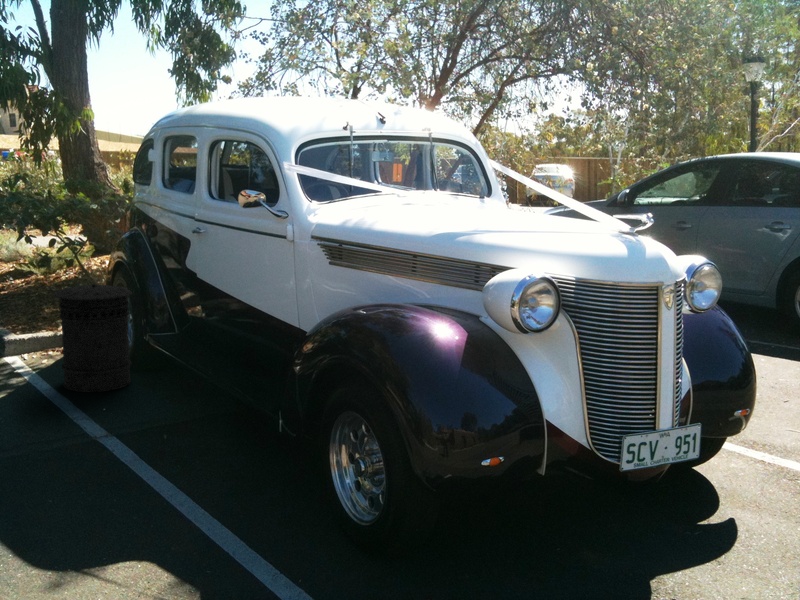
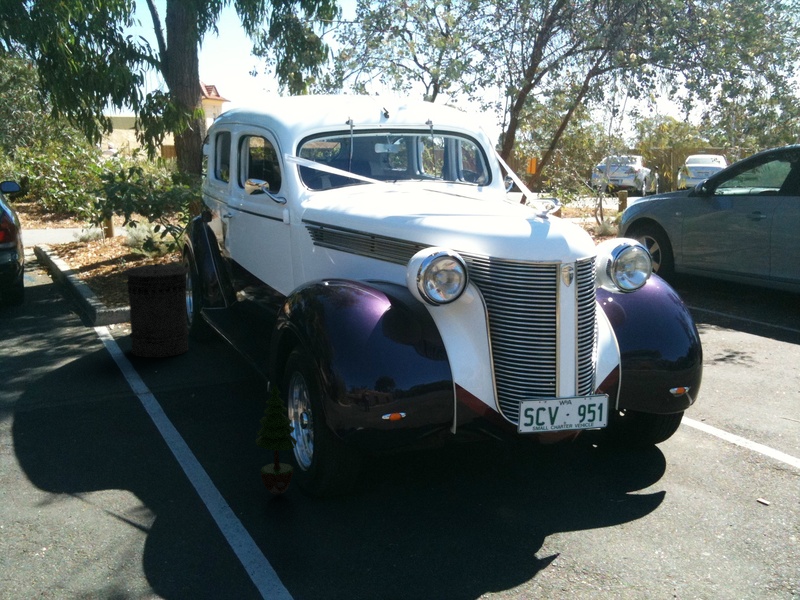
potted tree: none [309,427,358,556] -> present [255,384,297,495]

